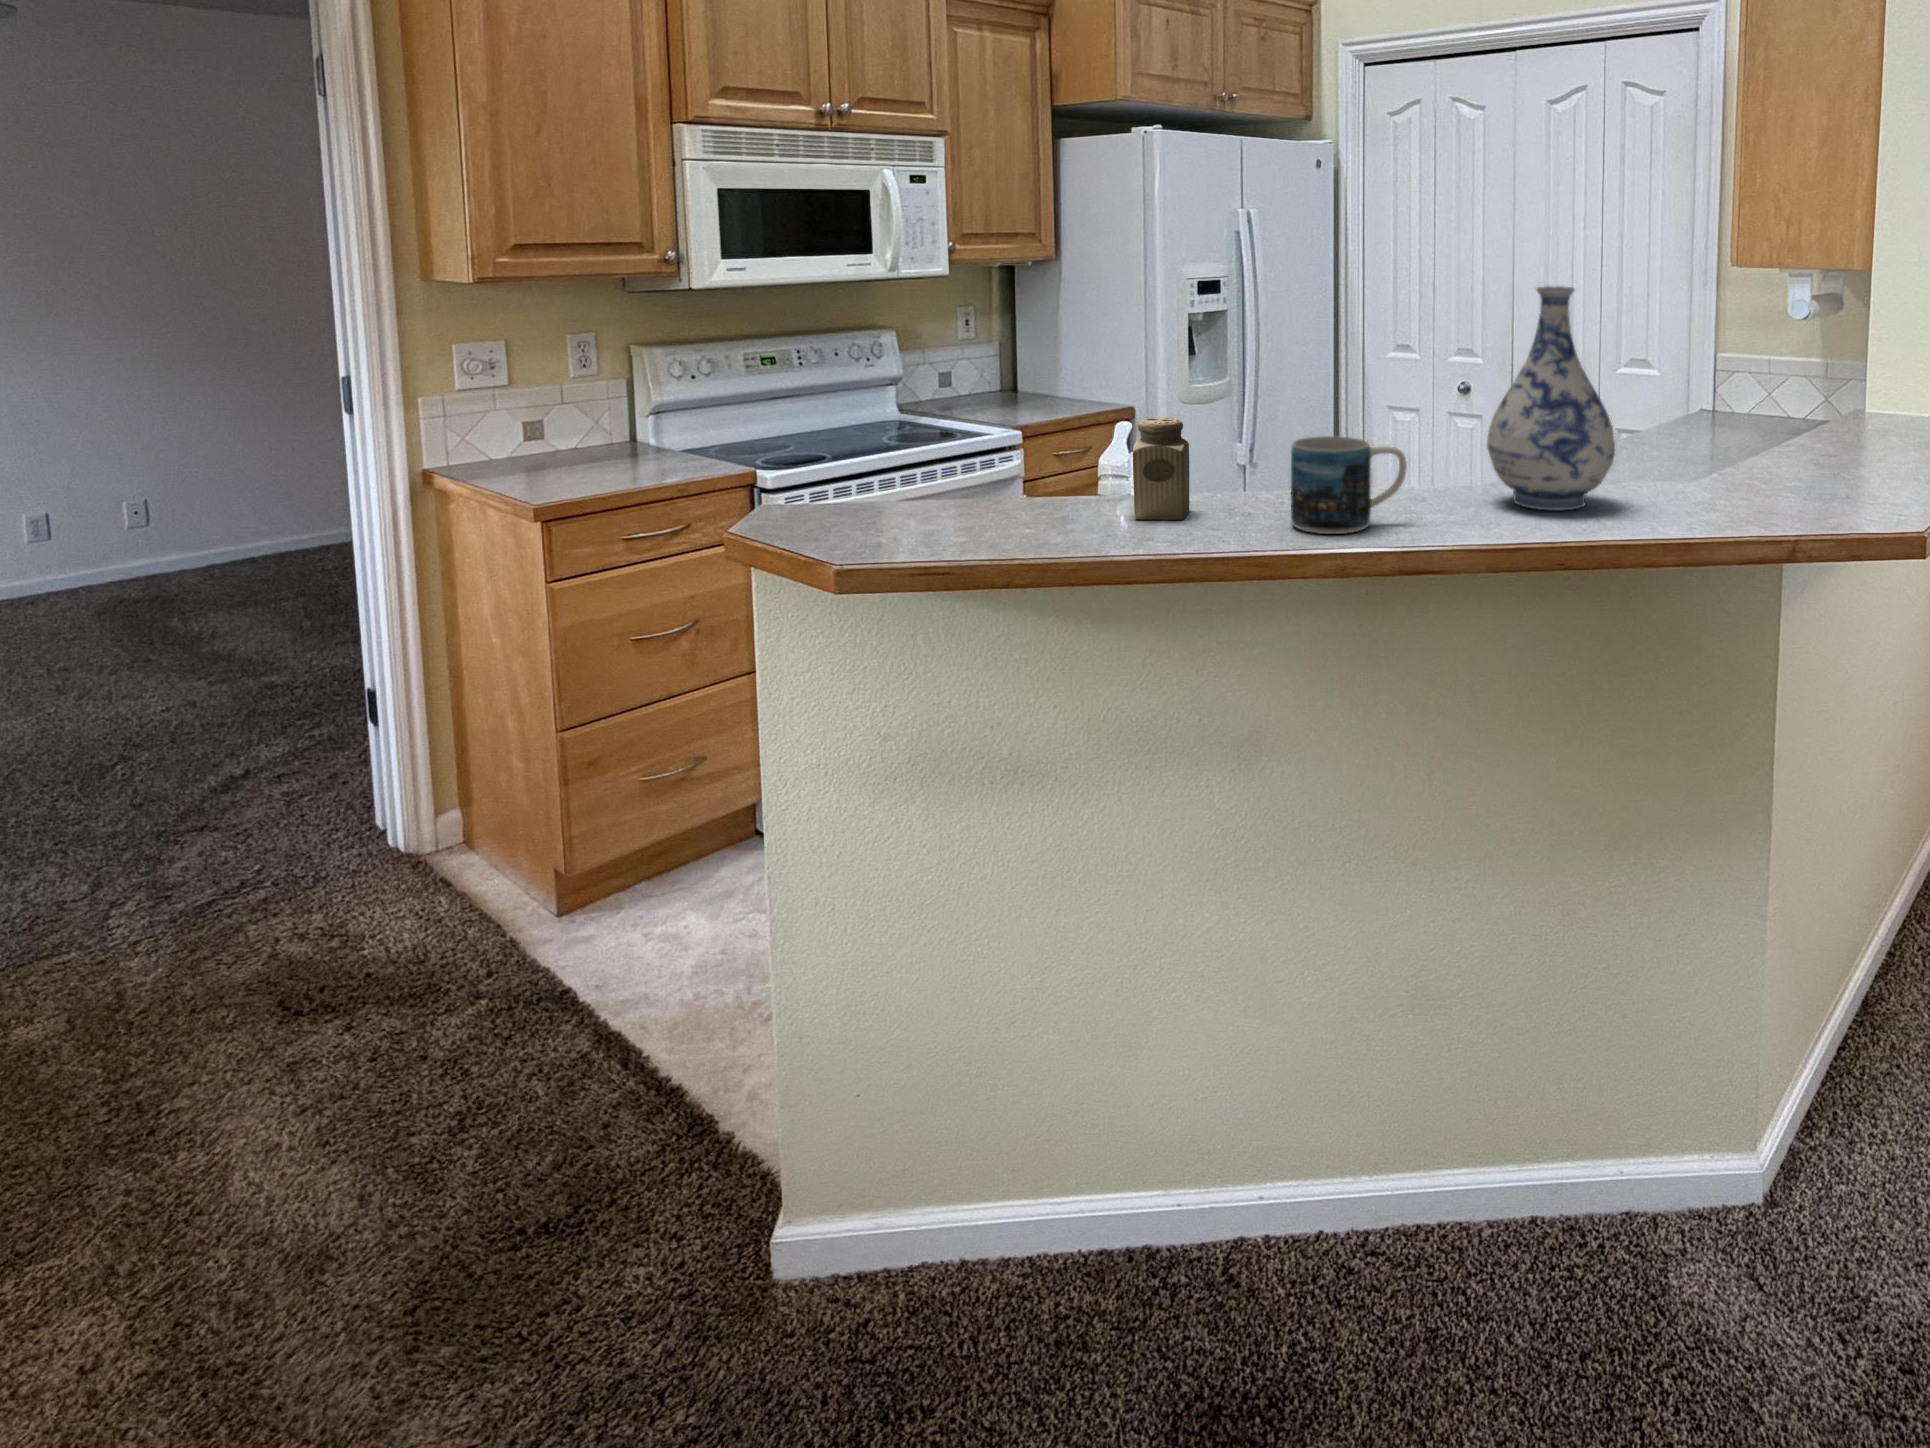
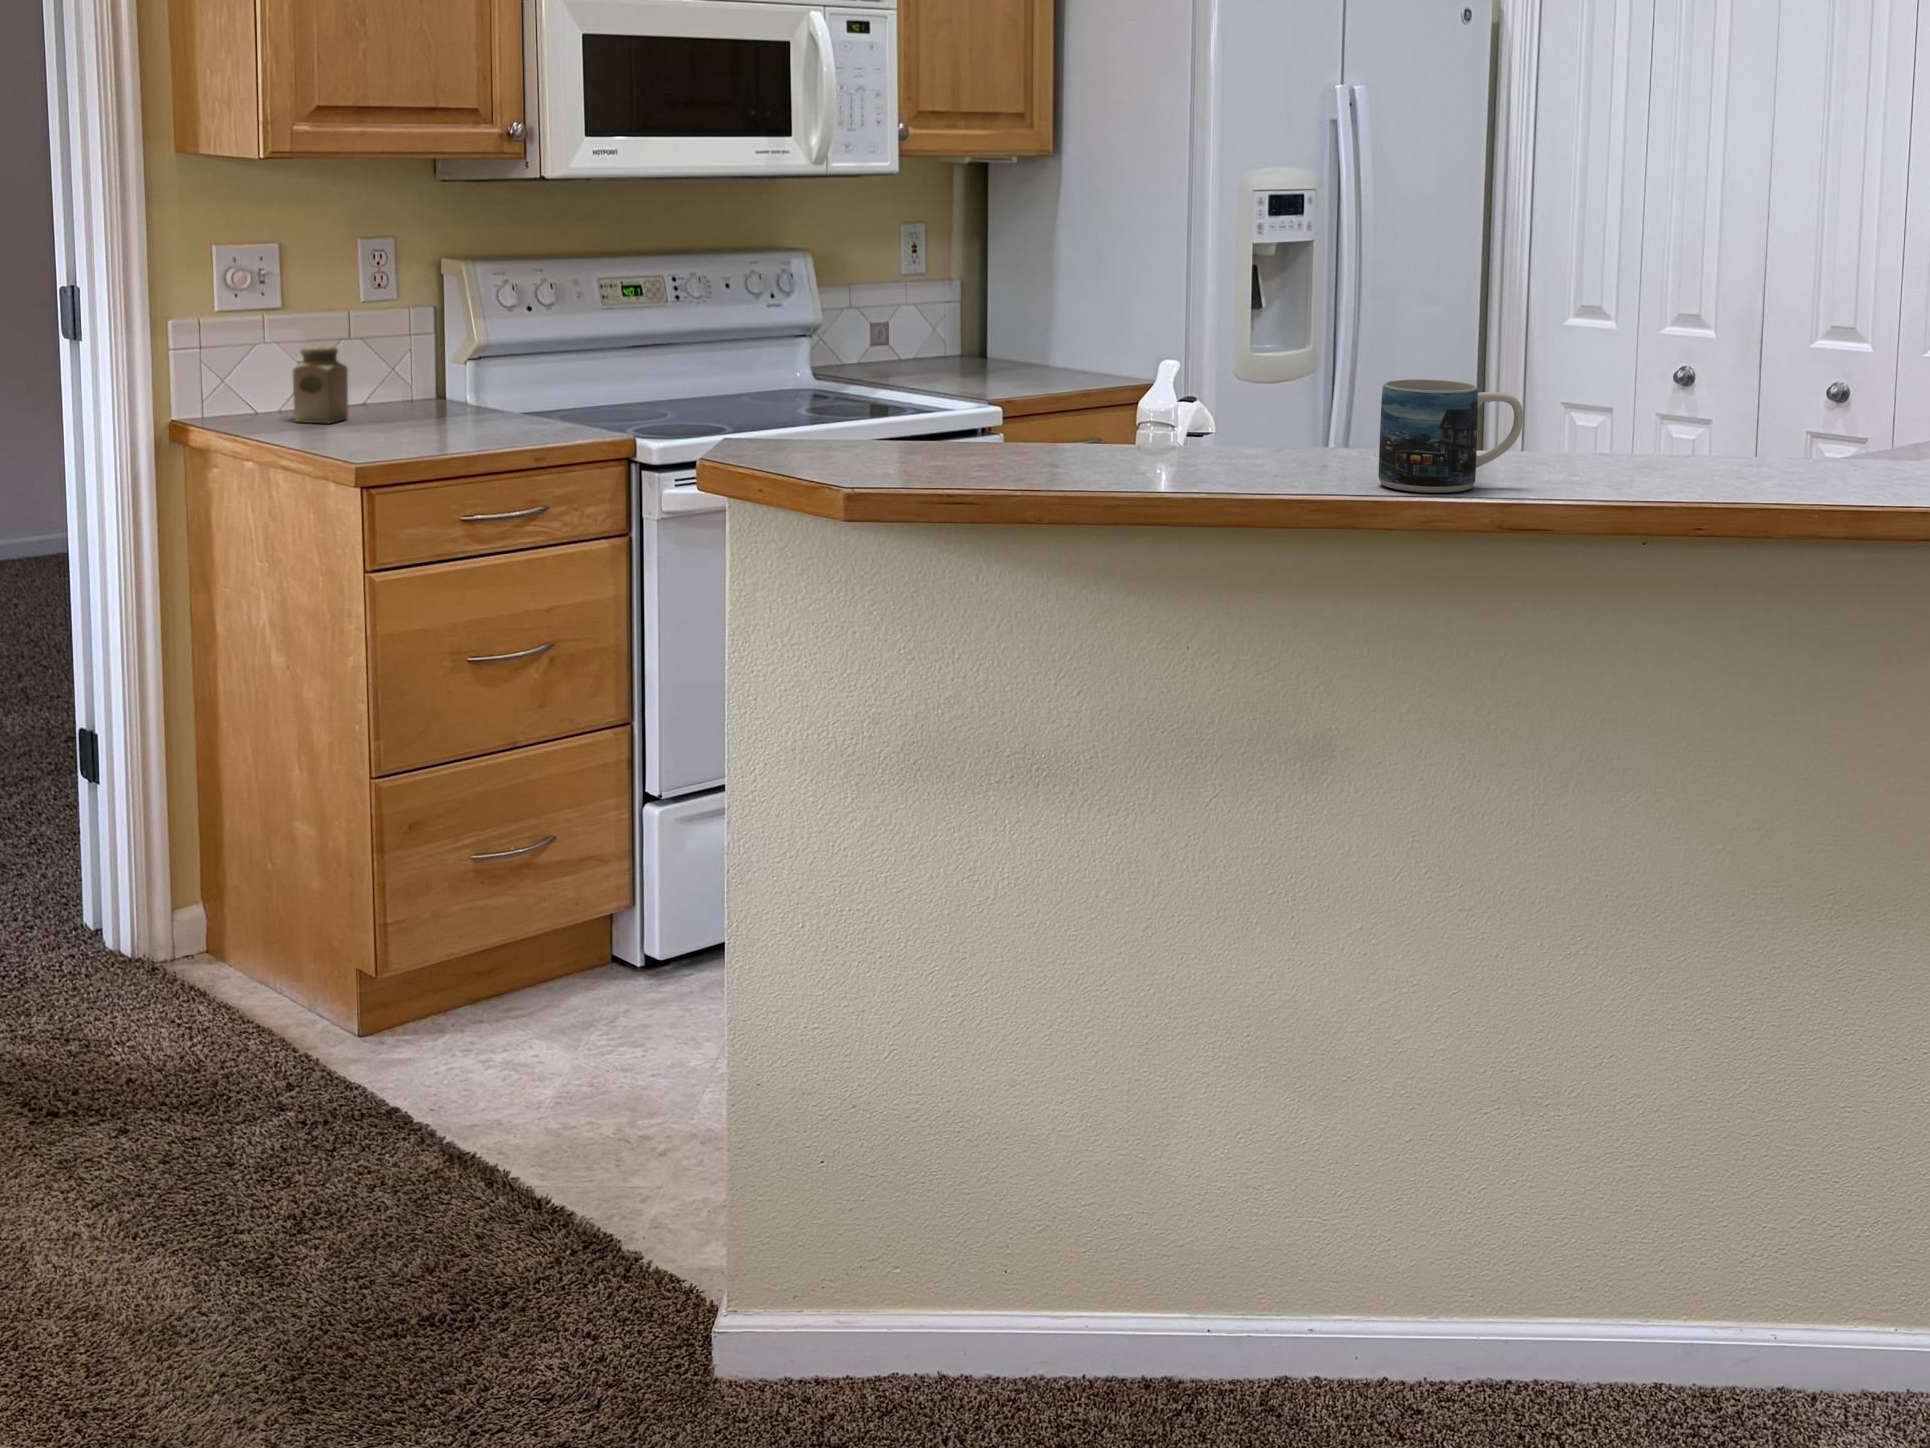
vase: present [1487,286,1615,510] -> none [1632,205,1791,485]
salt shaker: present [1133,418,1190,520] -> present [293,345,348,423]

